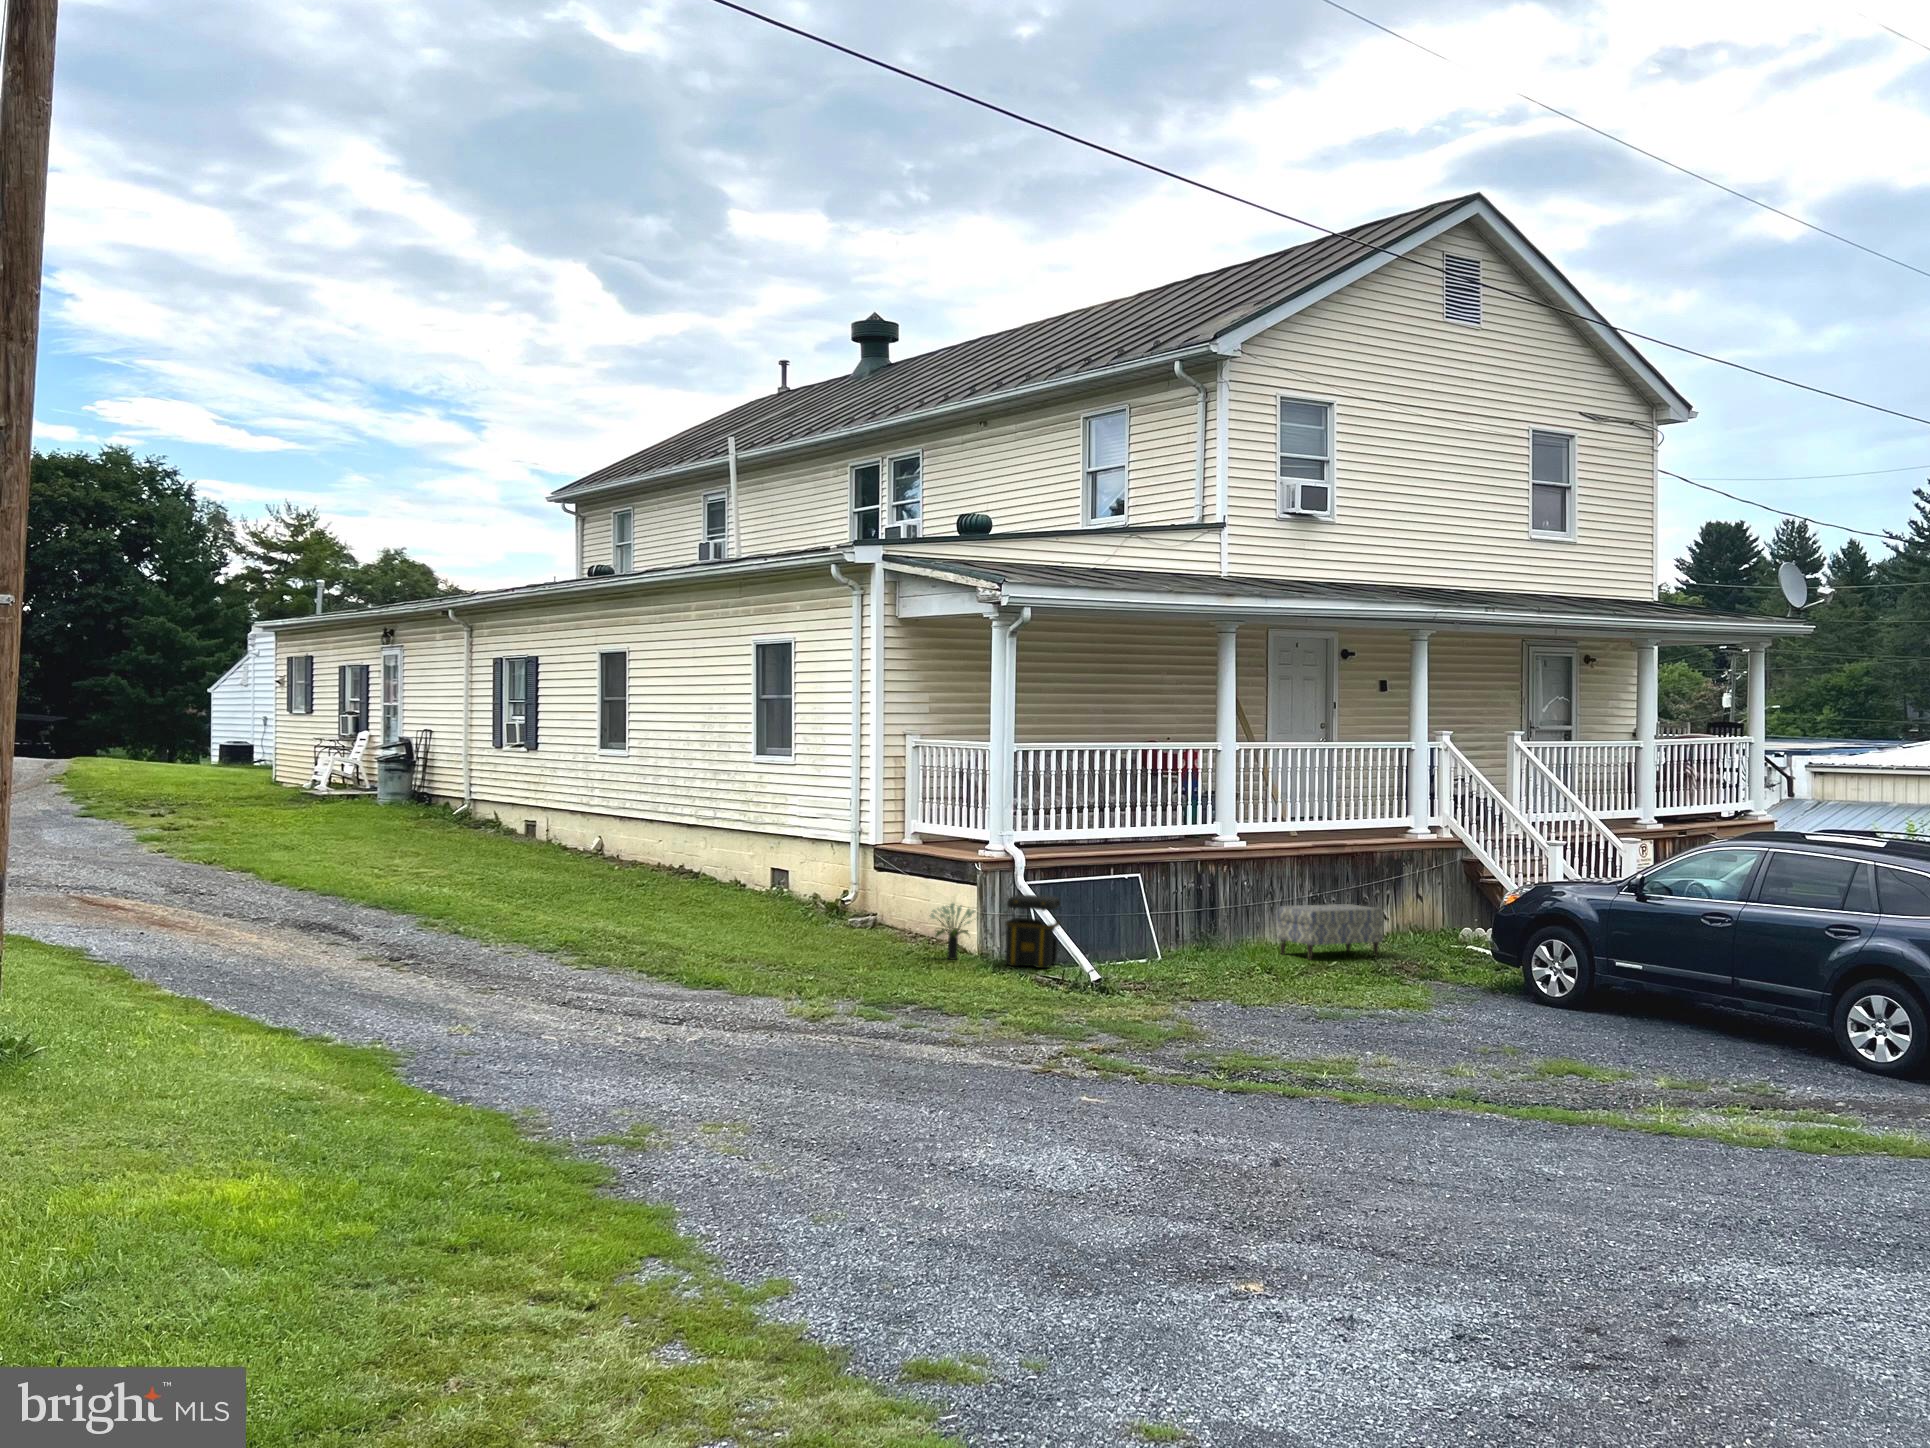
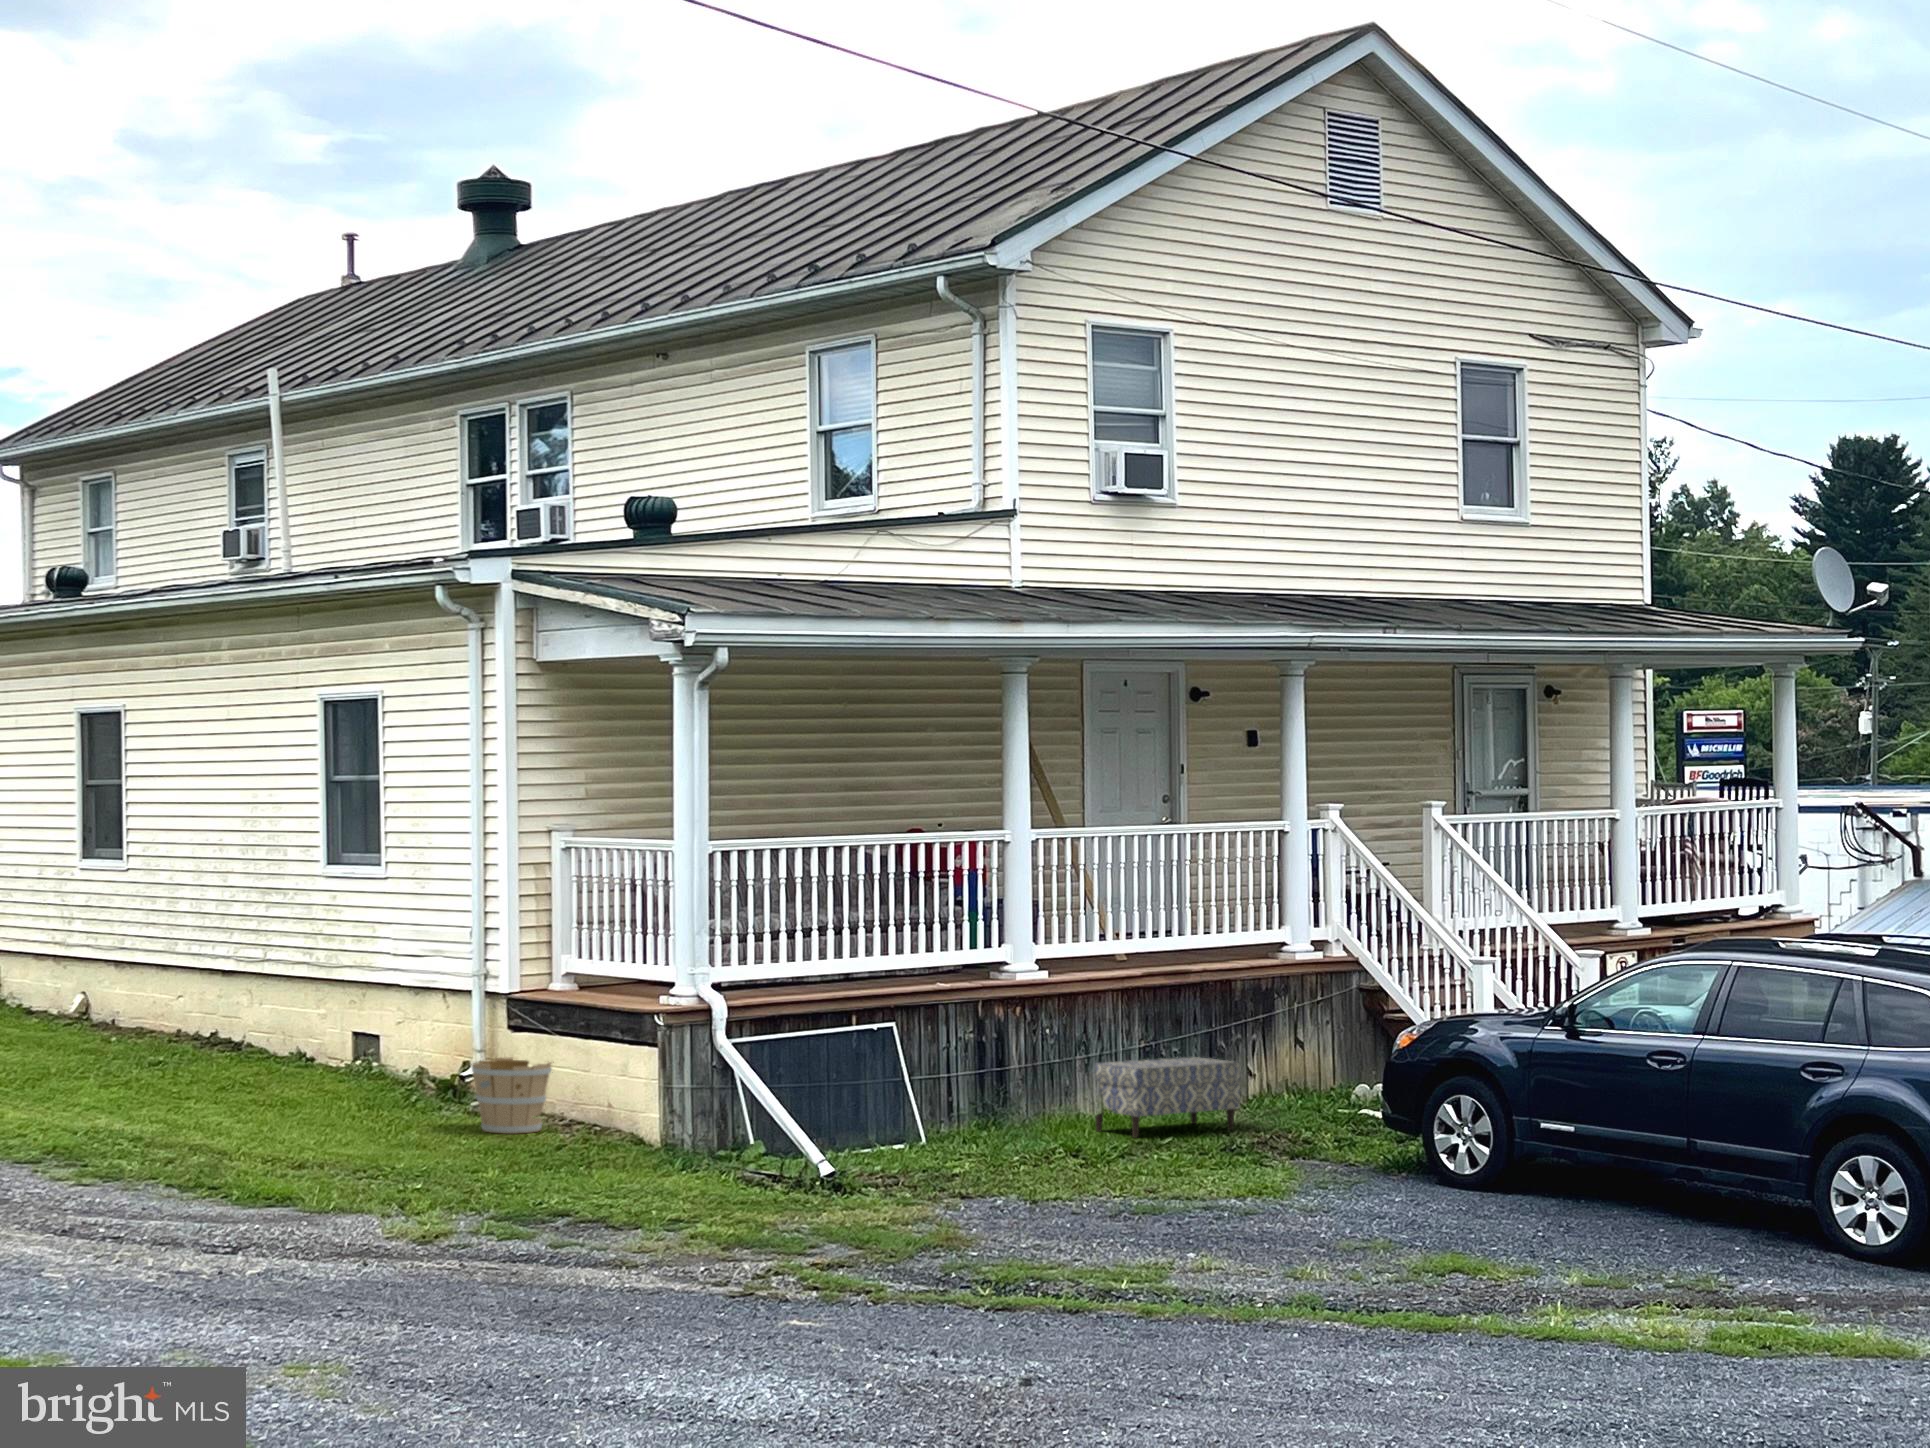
wooden bucket: none [849,889,906,941] -> present [472,1058,552,1134]
toolbox: present [1005,894,1061,968] -> none [698,1059,777,1162]
potted plant: present [930,903,980,960] -> none [589,1074,664,1155]

